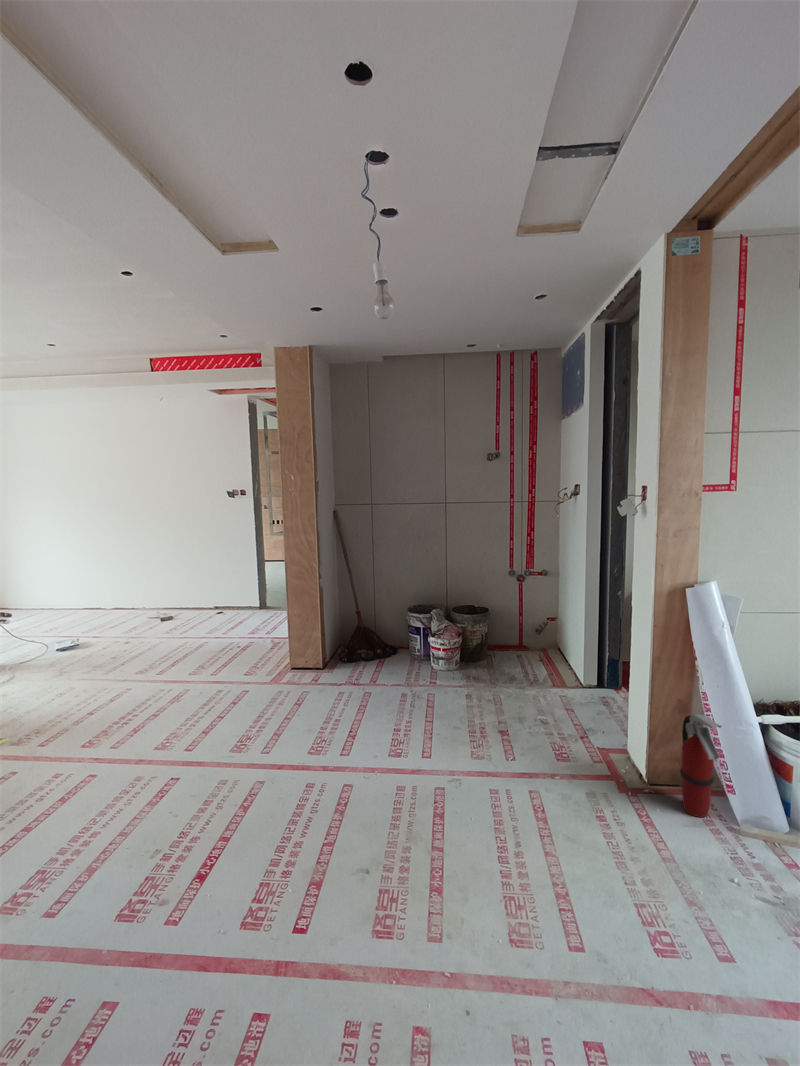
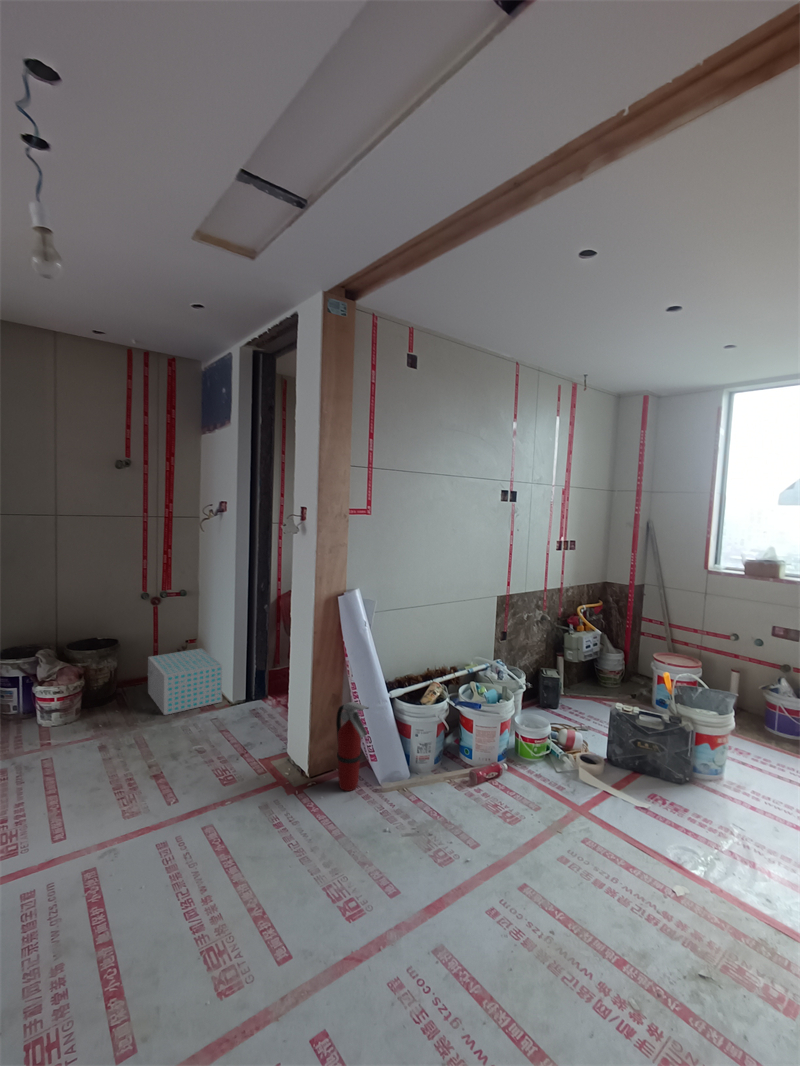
storage box: none [512,627,574,682] -> present [148,649,222,715]

